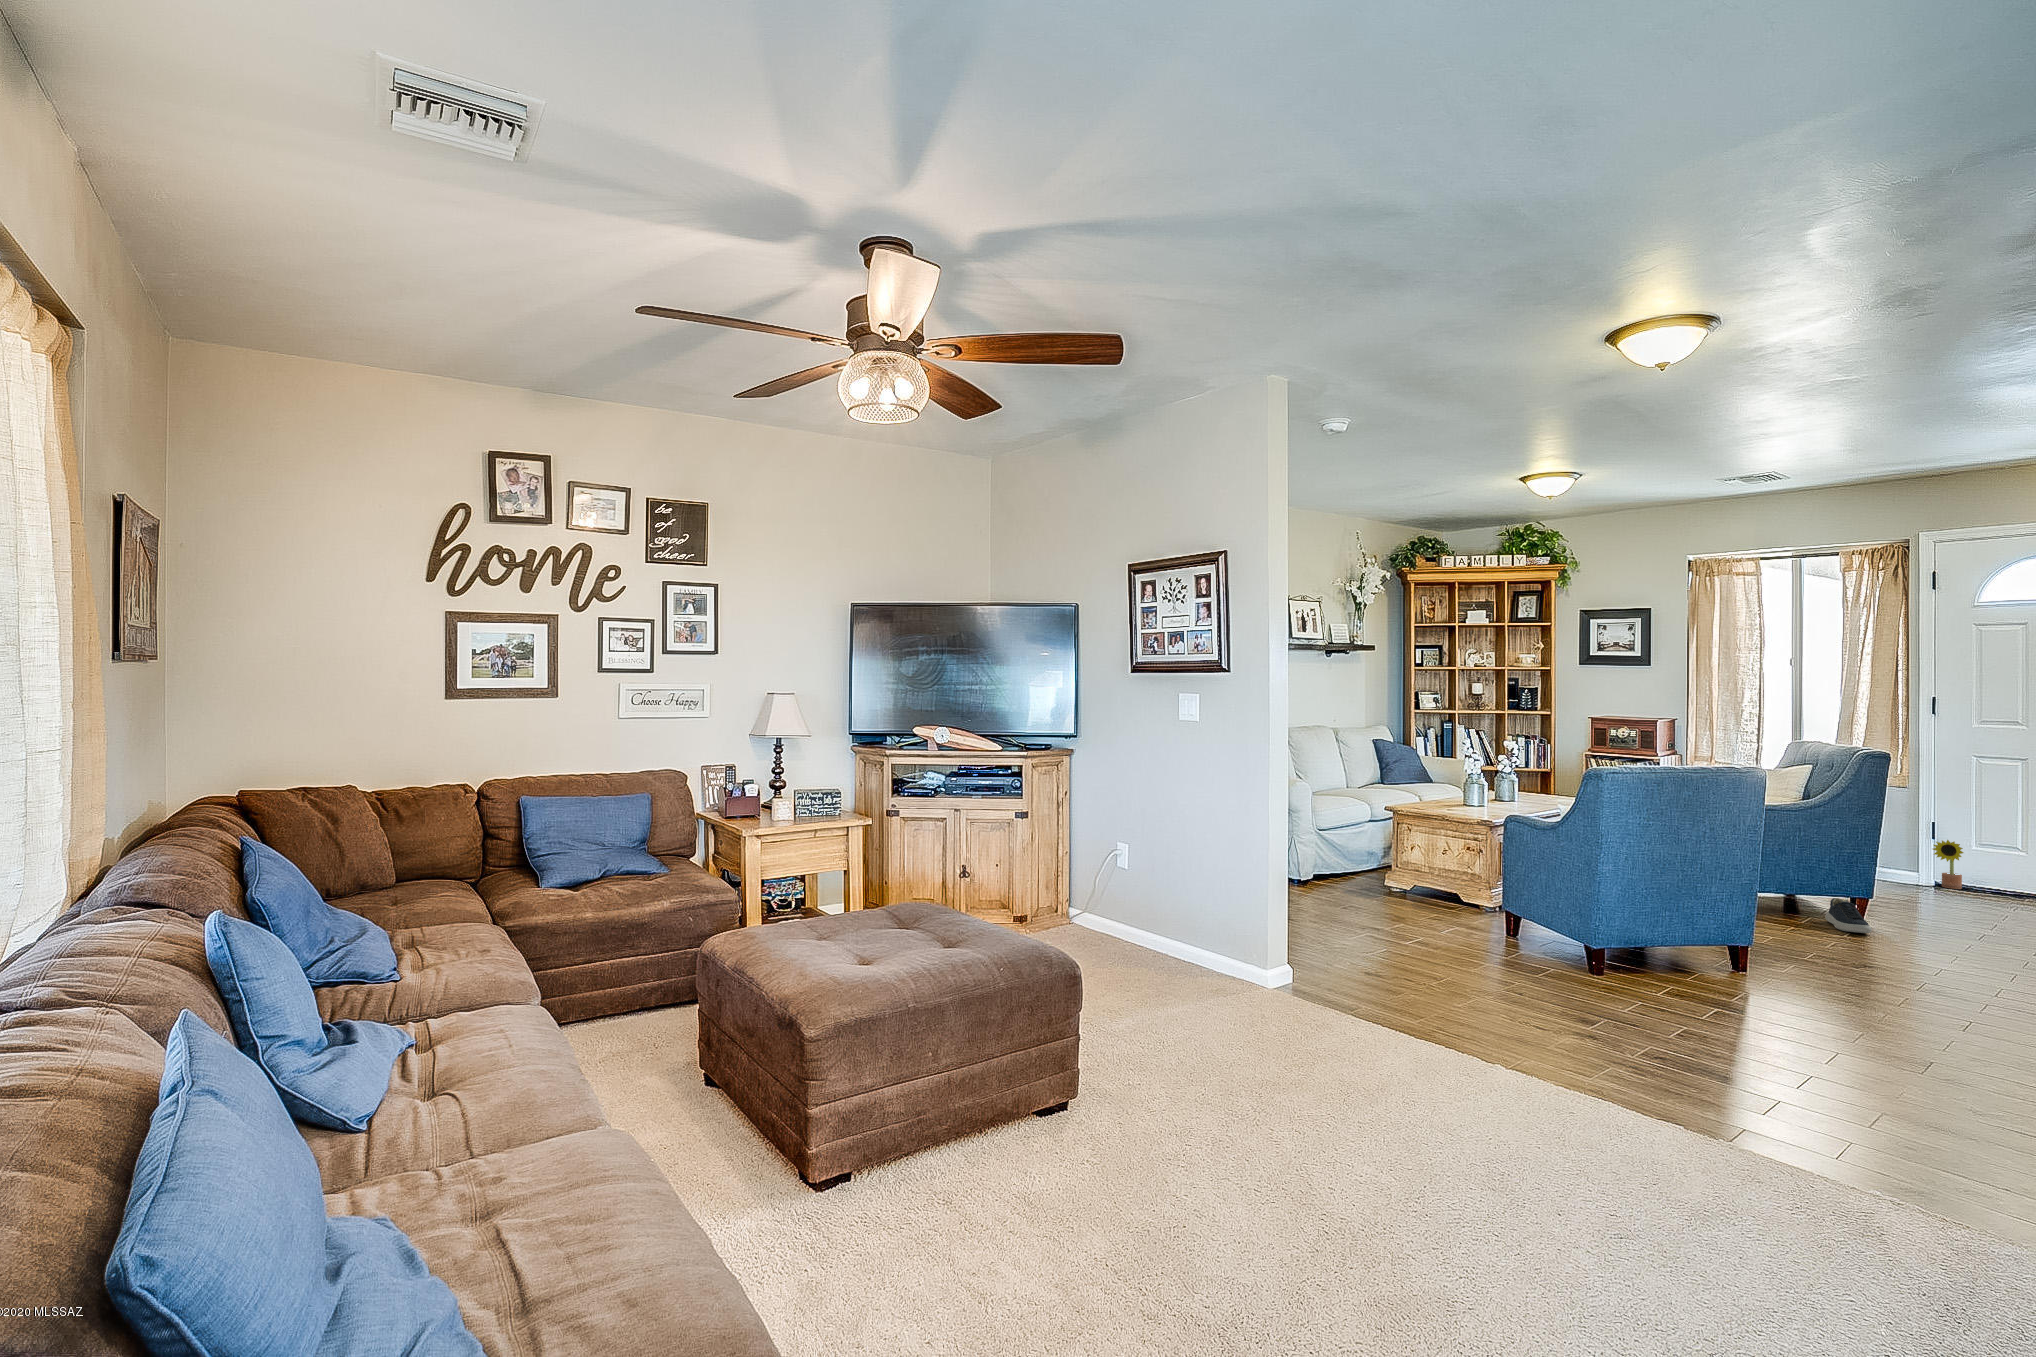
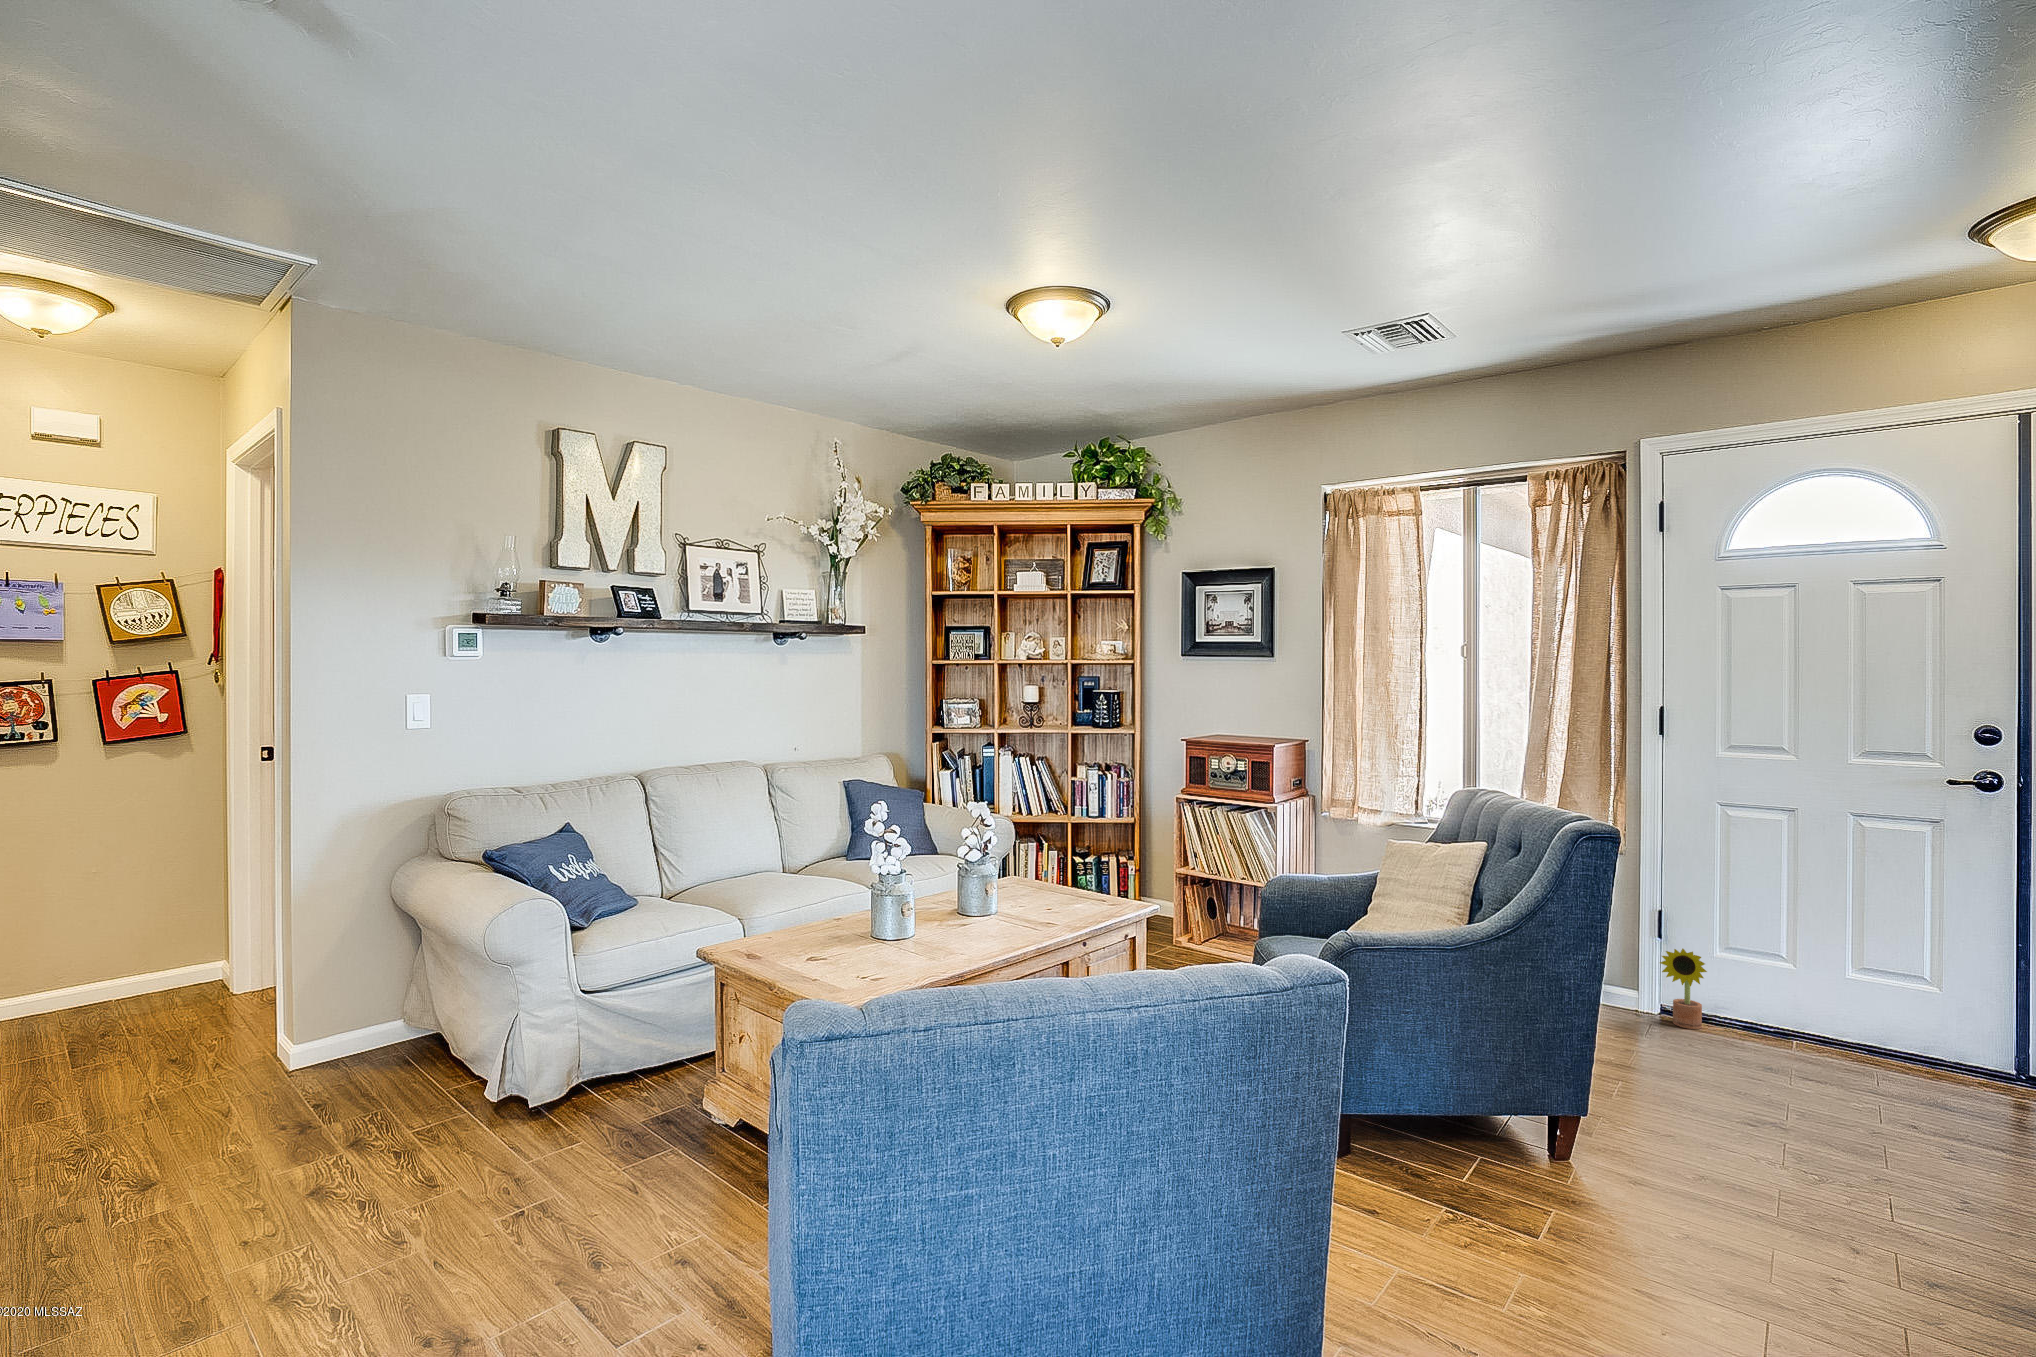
shoe: present [1825,898,1872,933] -> none [1506,1138,1593,1246]

